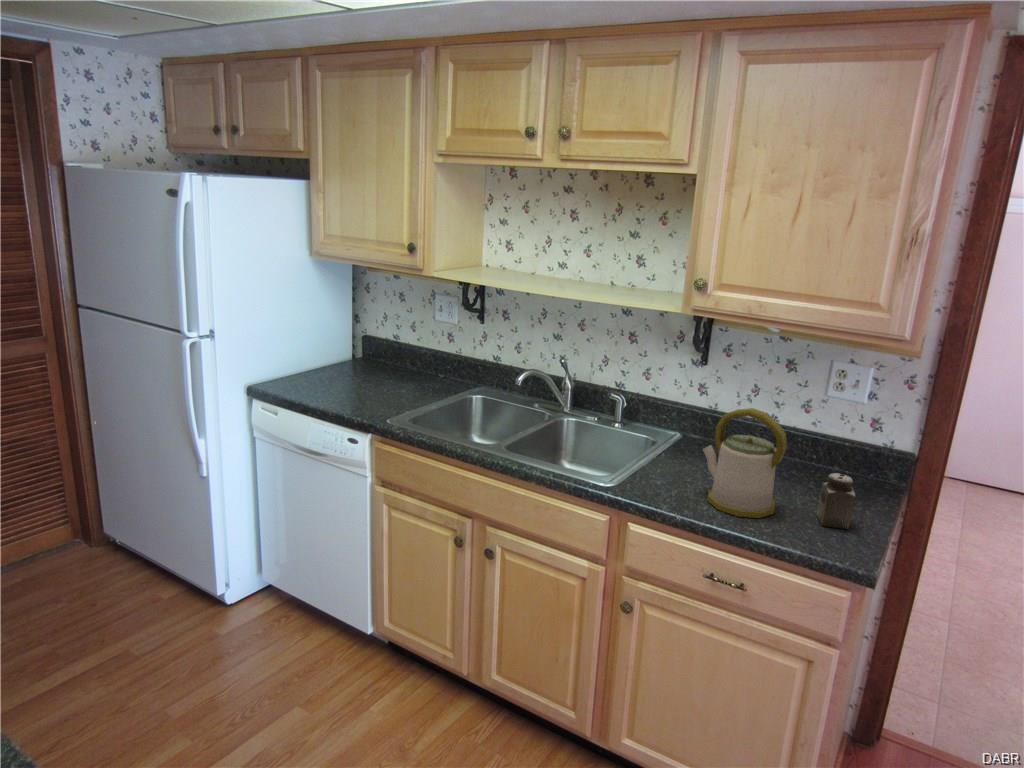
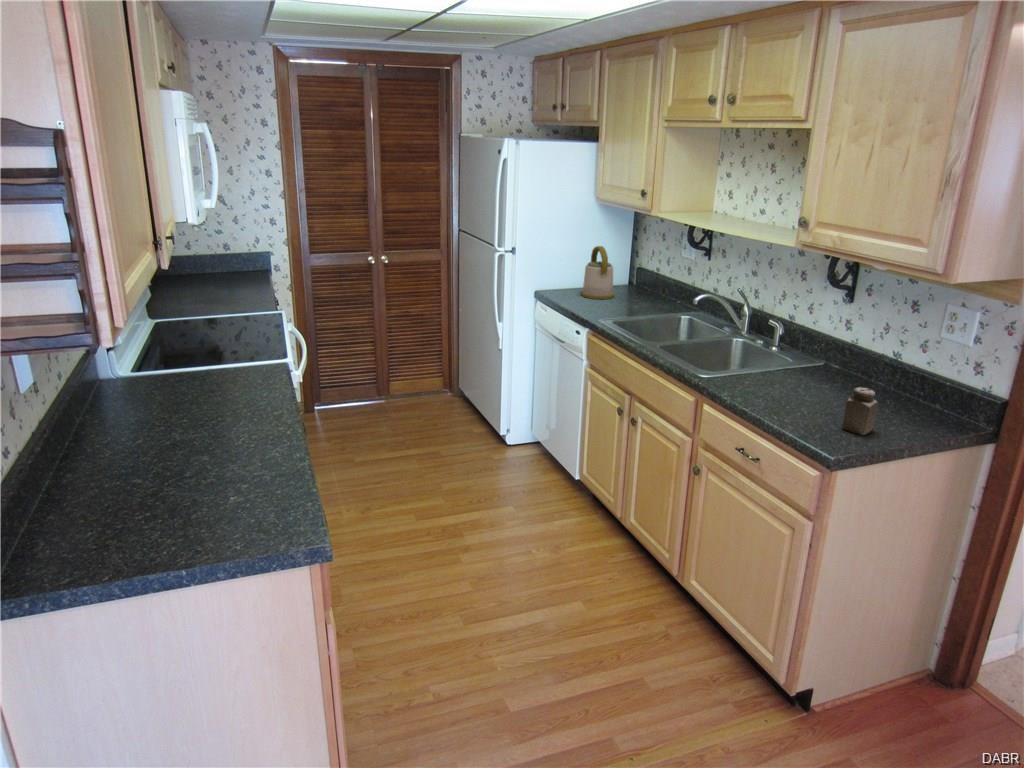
kettle: present [703,408,787,518] -> present [581,246,614,299]

